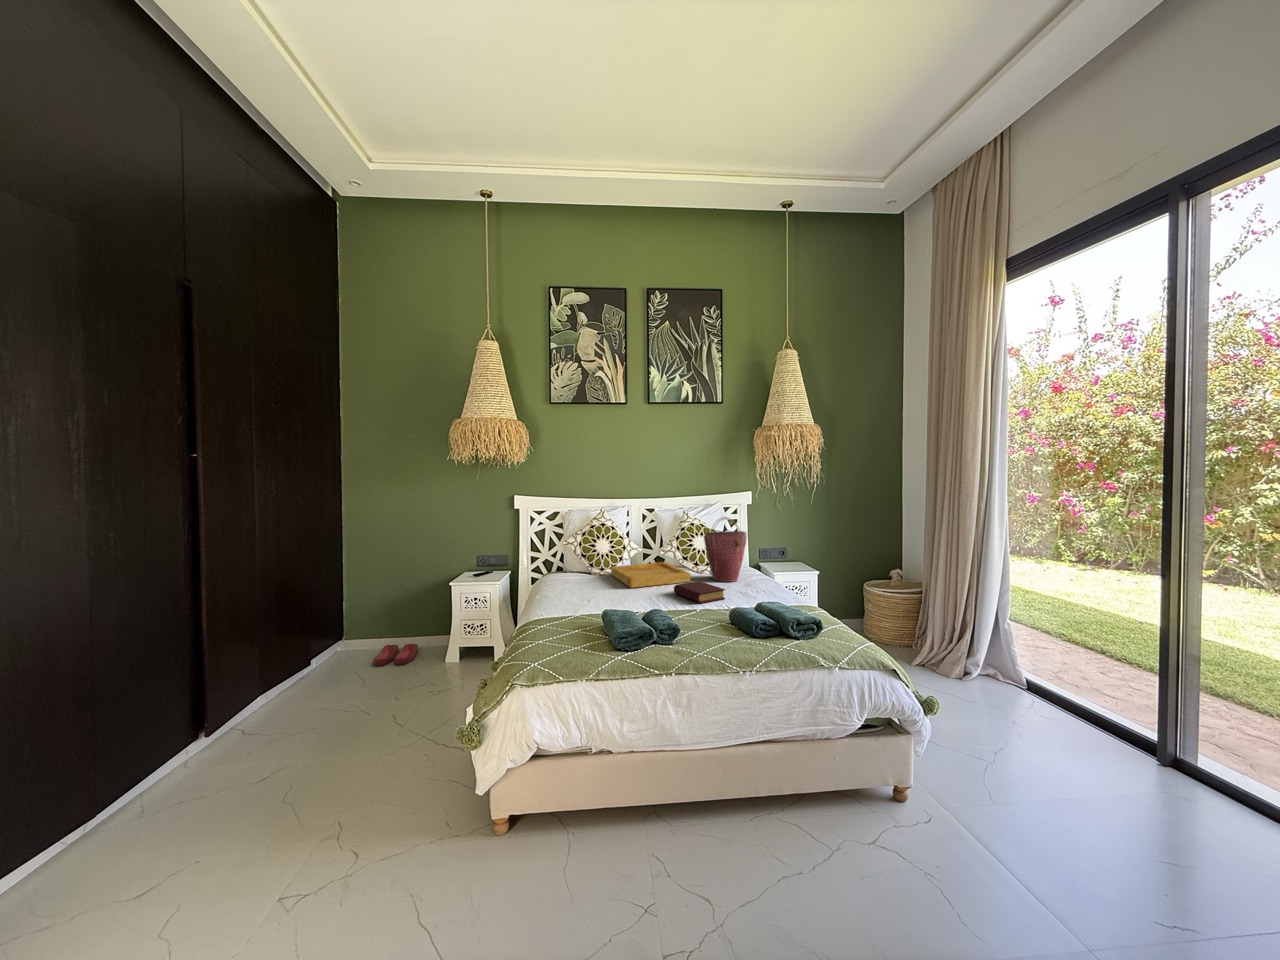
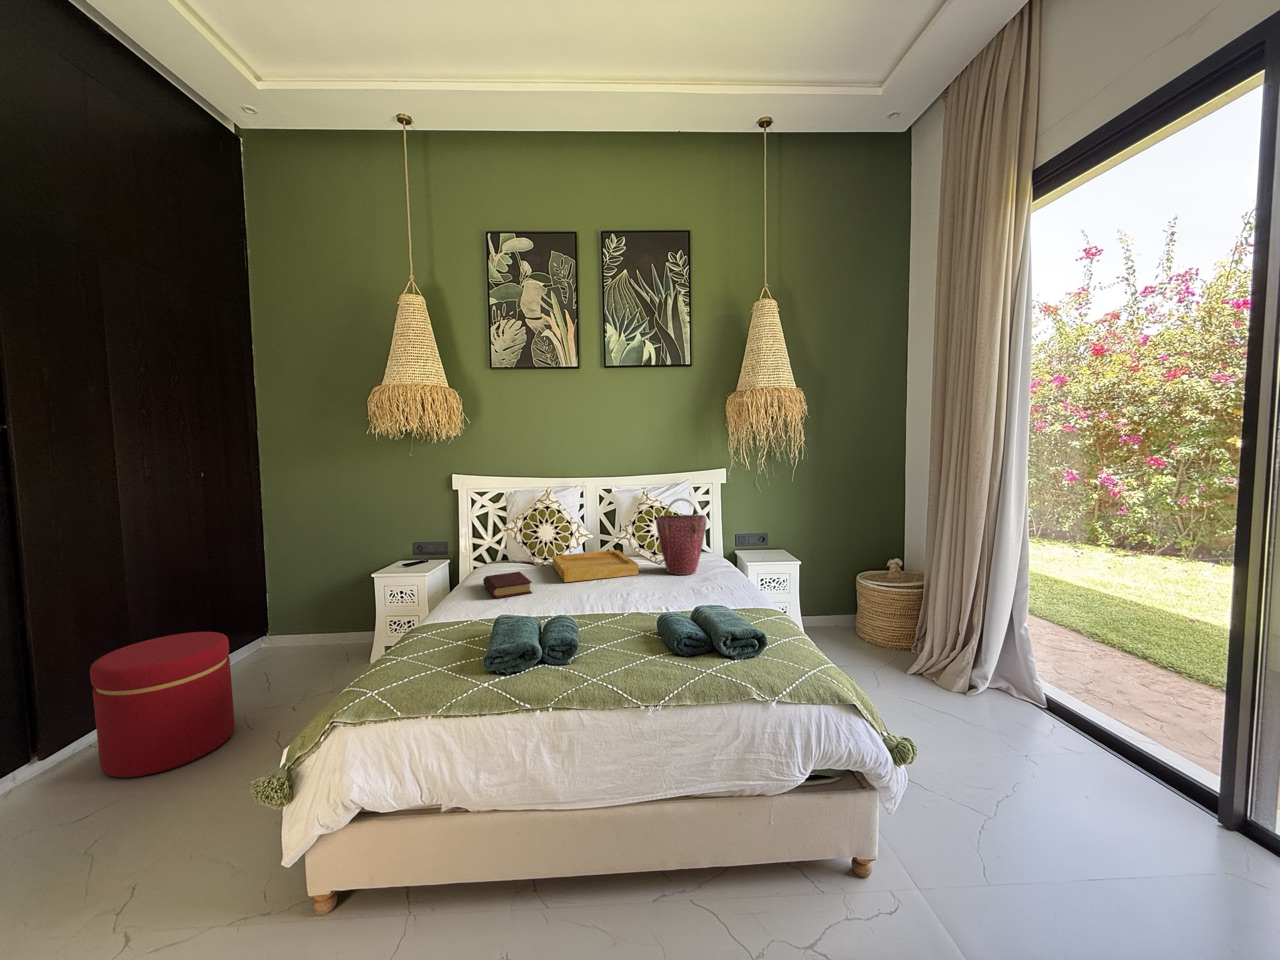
book: present [674,581,725,603] -> present [483,572,532,598]
ottoman: none [248,630,353,751] -> present [90,632,235,777]
slippers: present [373,644,418,666] -> none [292,640,349,666]

